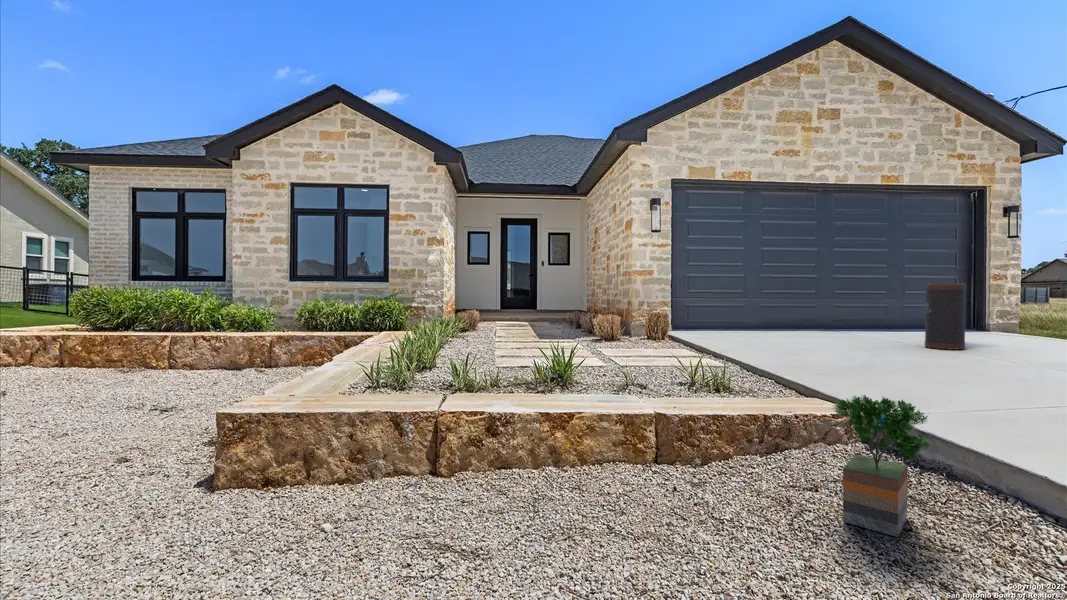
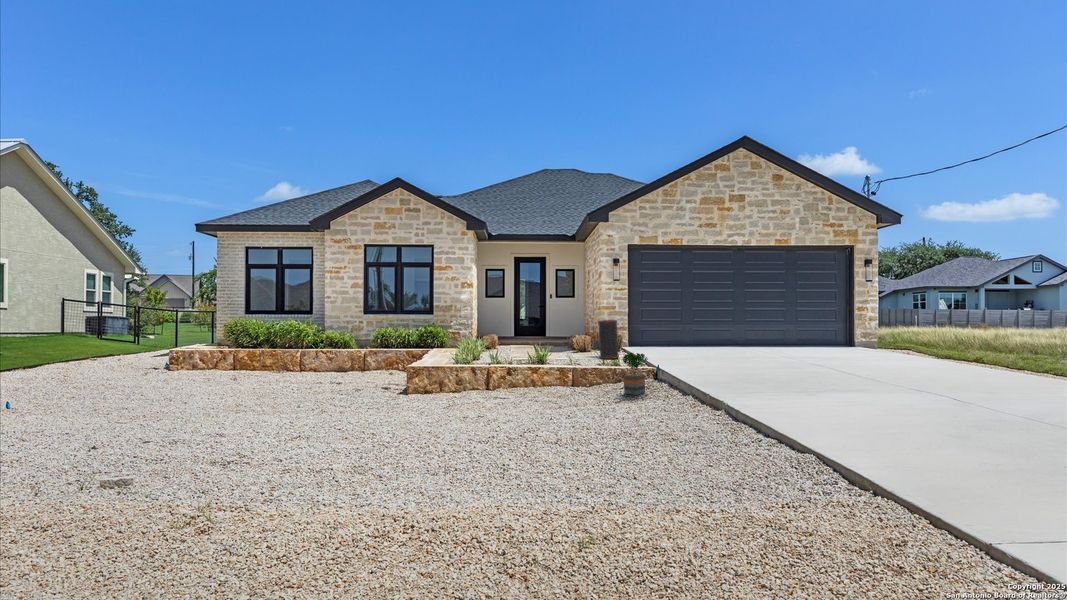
trash can: present [925,283,966,350] -> present [598,320,619,359]

